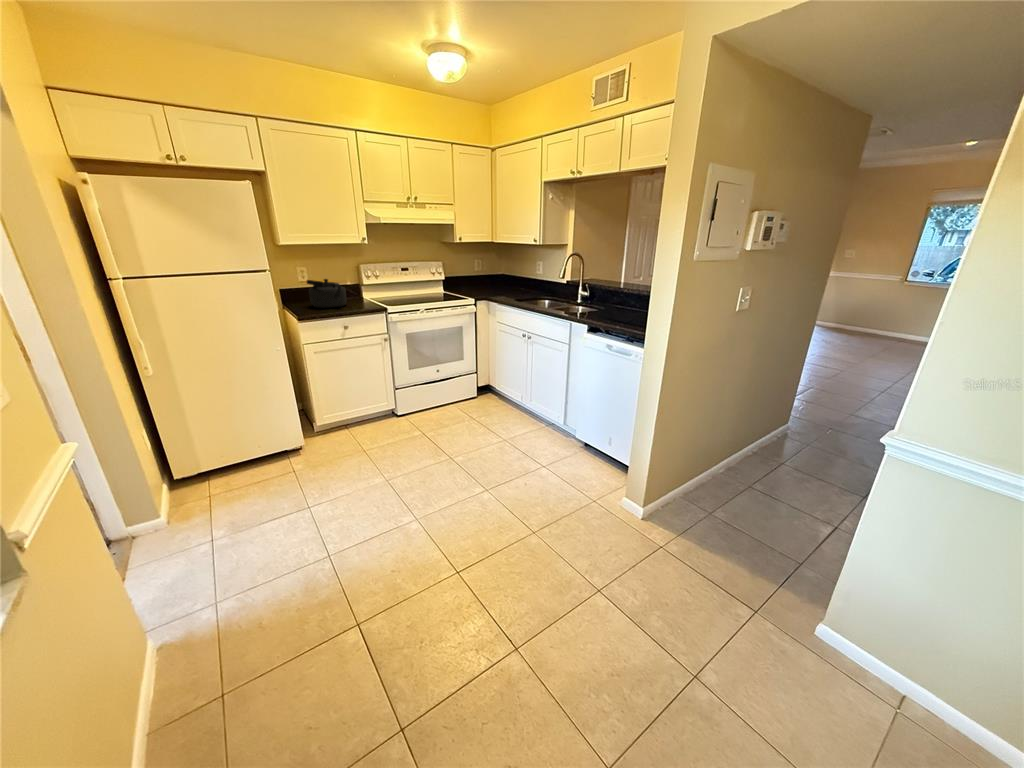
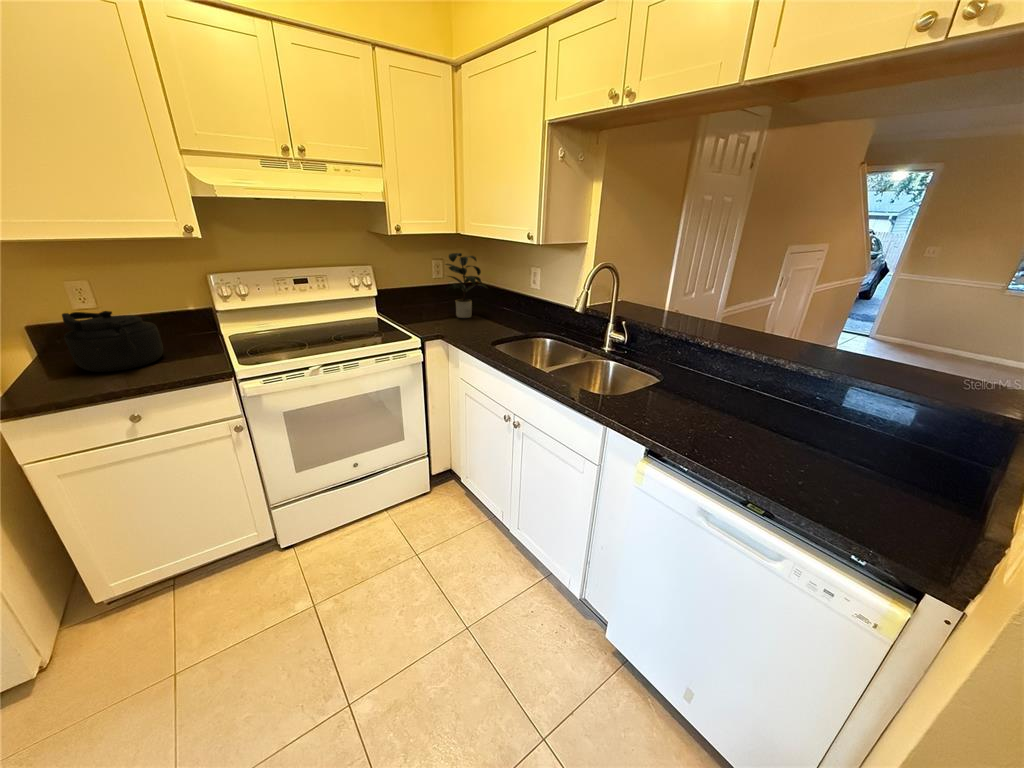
potted plant: none [481,252,517,292] -> present [446,253,488,318]

